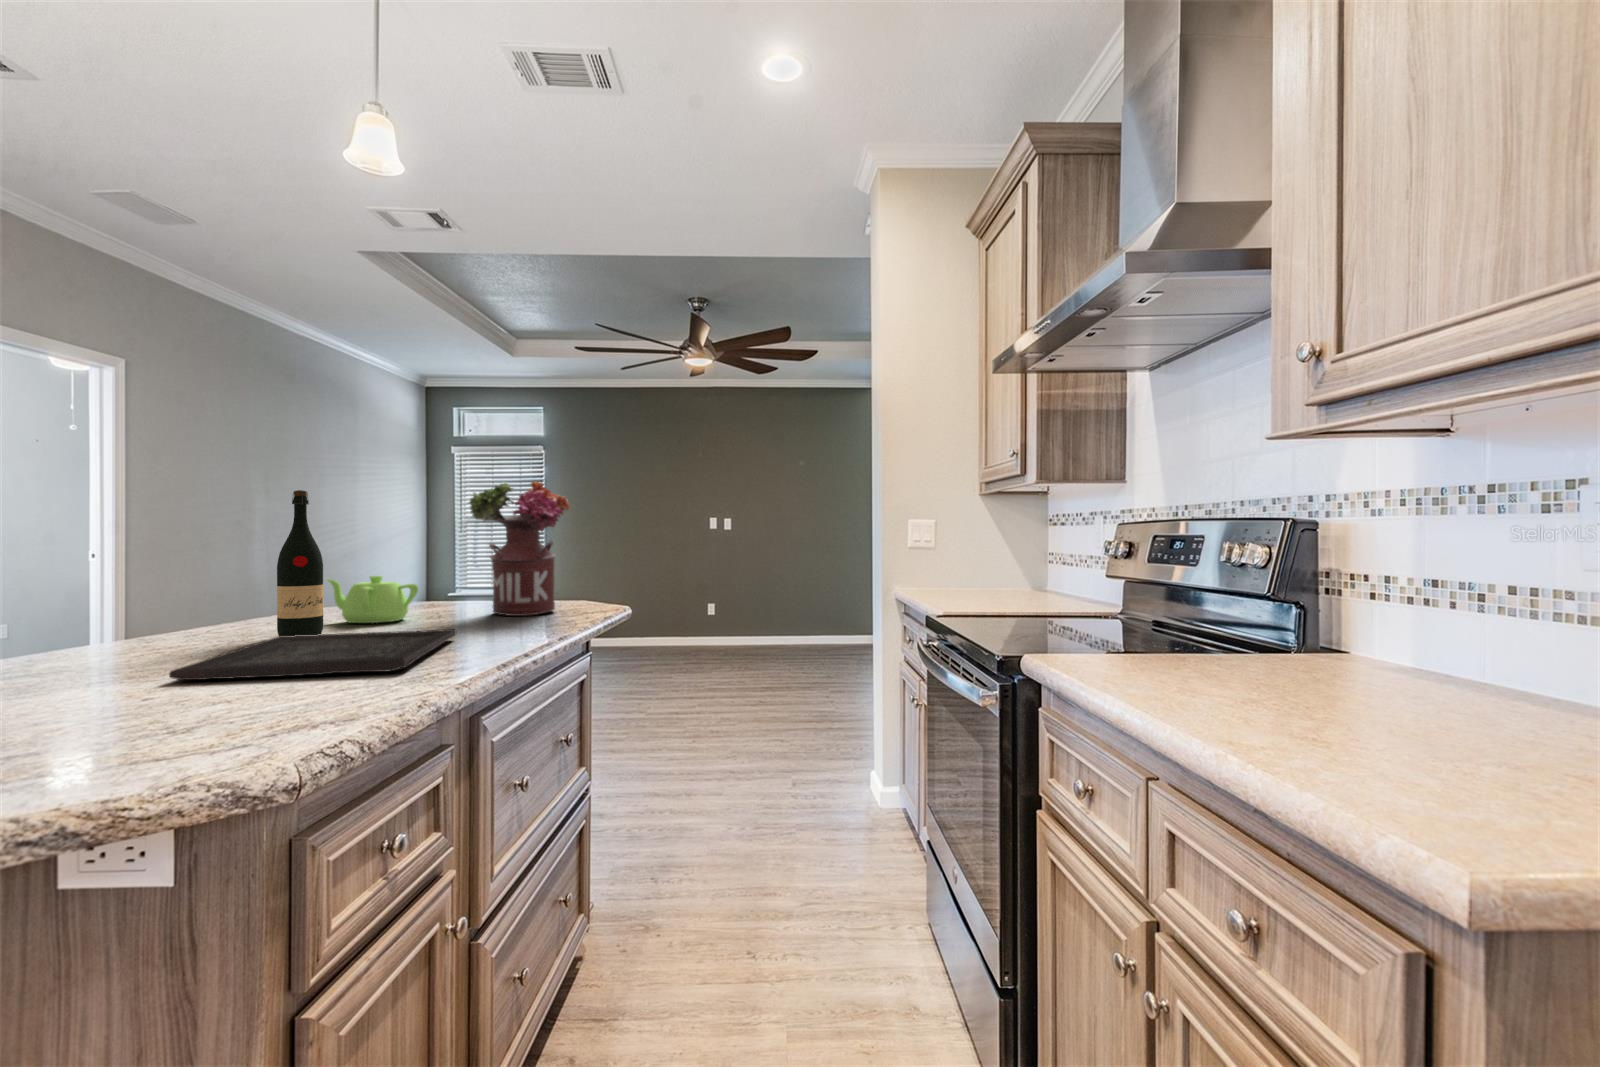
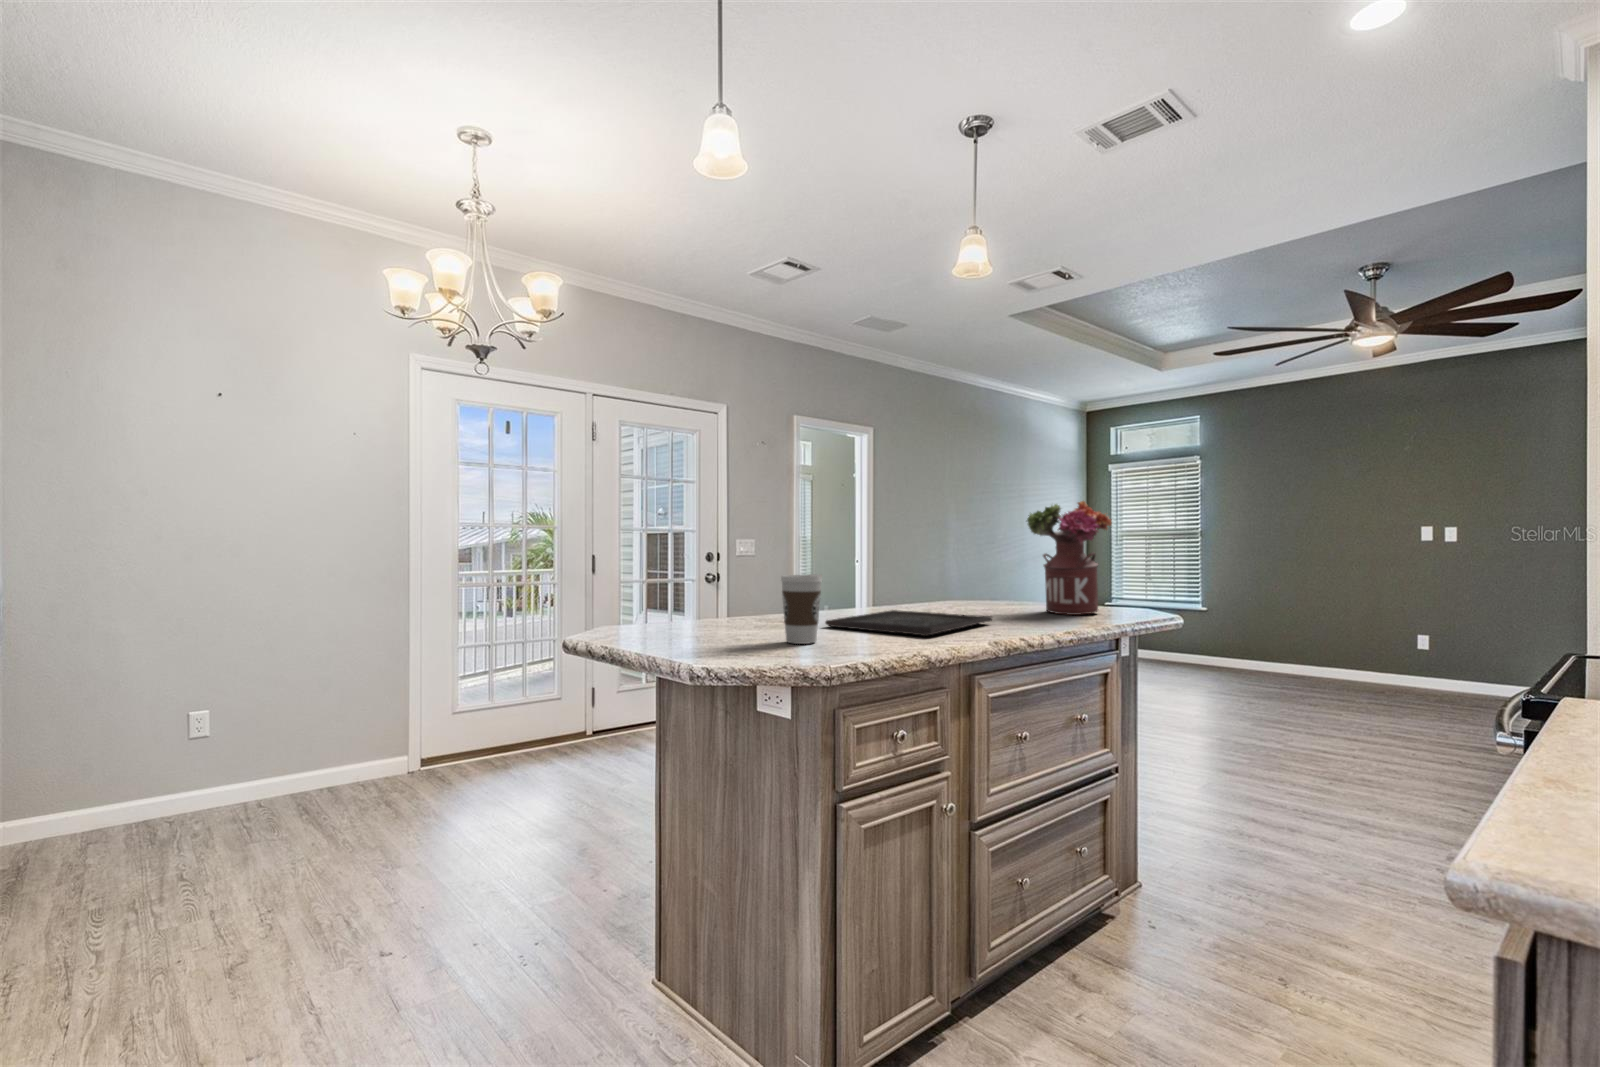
wine bottle: present [277,490,323,636] -> none [896,516,922,614]
teapot: present [327,576,418,623] -> none [933,575,990,609]
coffee cup: none [98,589,208,730] -> present [781,574,822,644]

